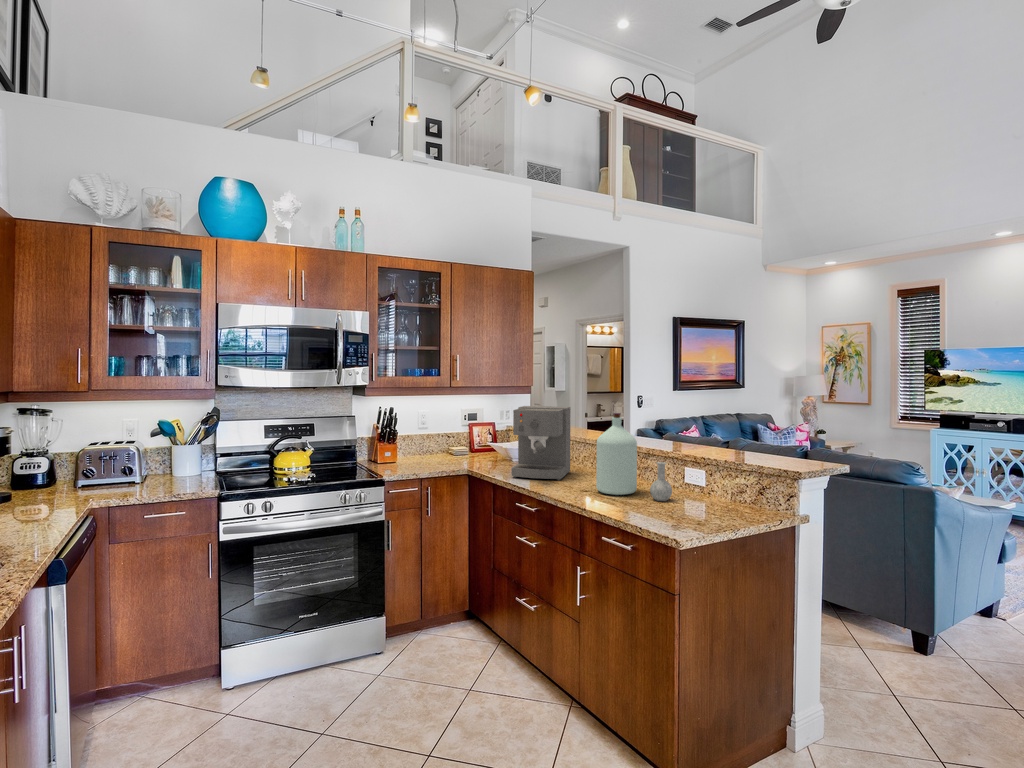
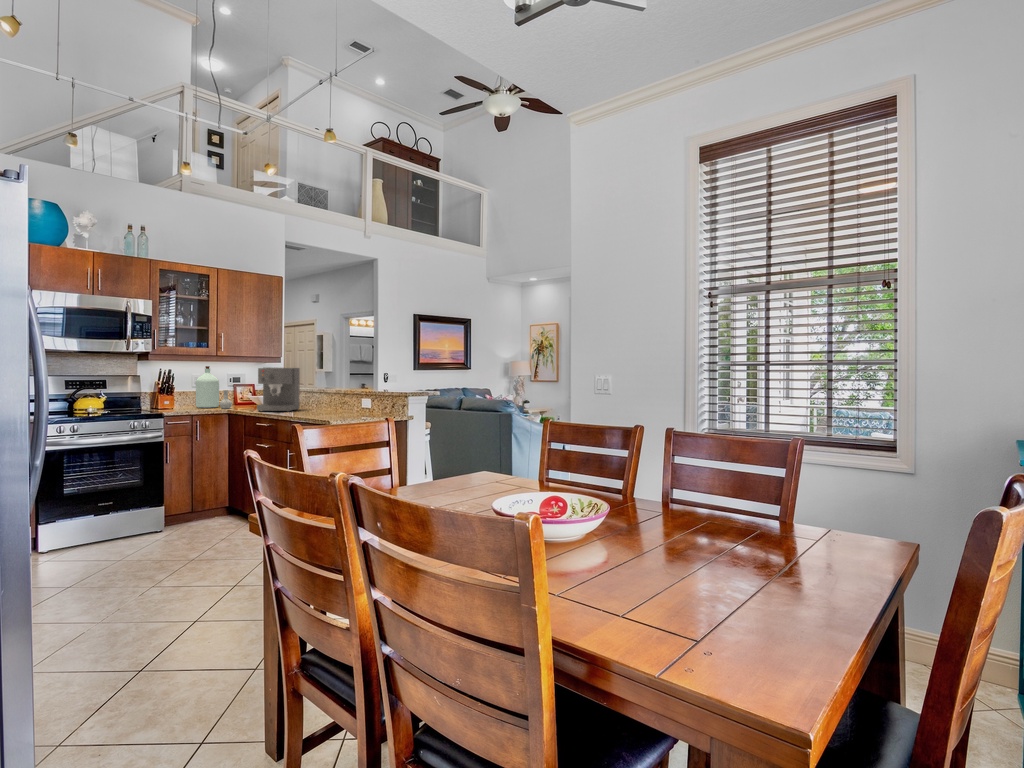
bottle: present [596,413,672,501] -> present [196,366,232,409]

